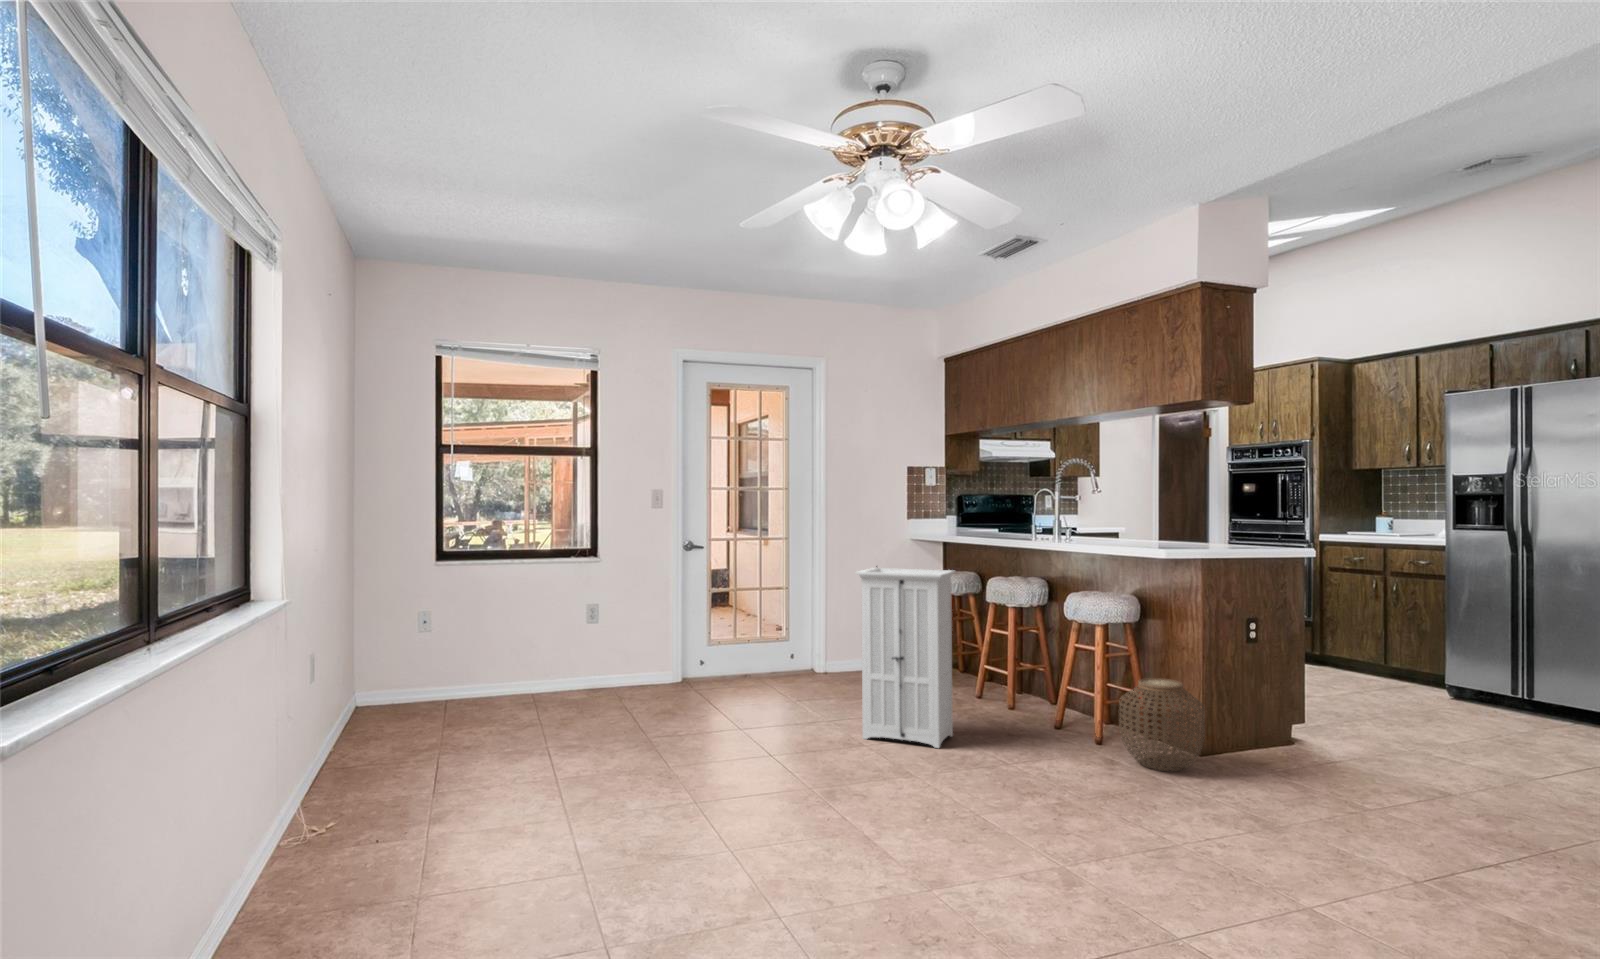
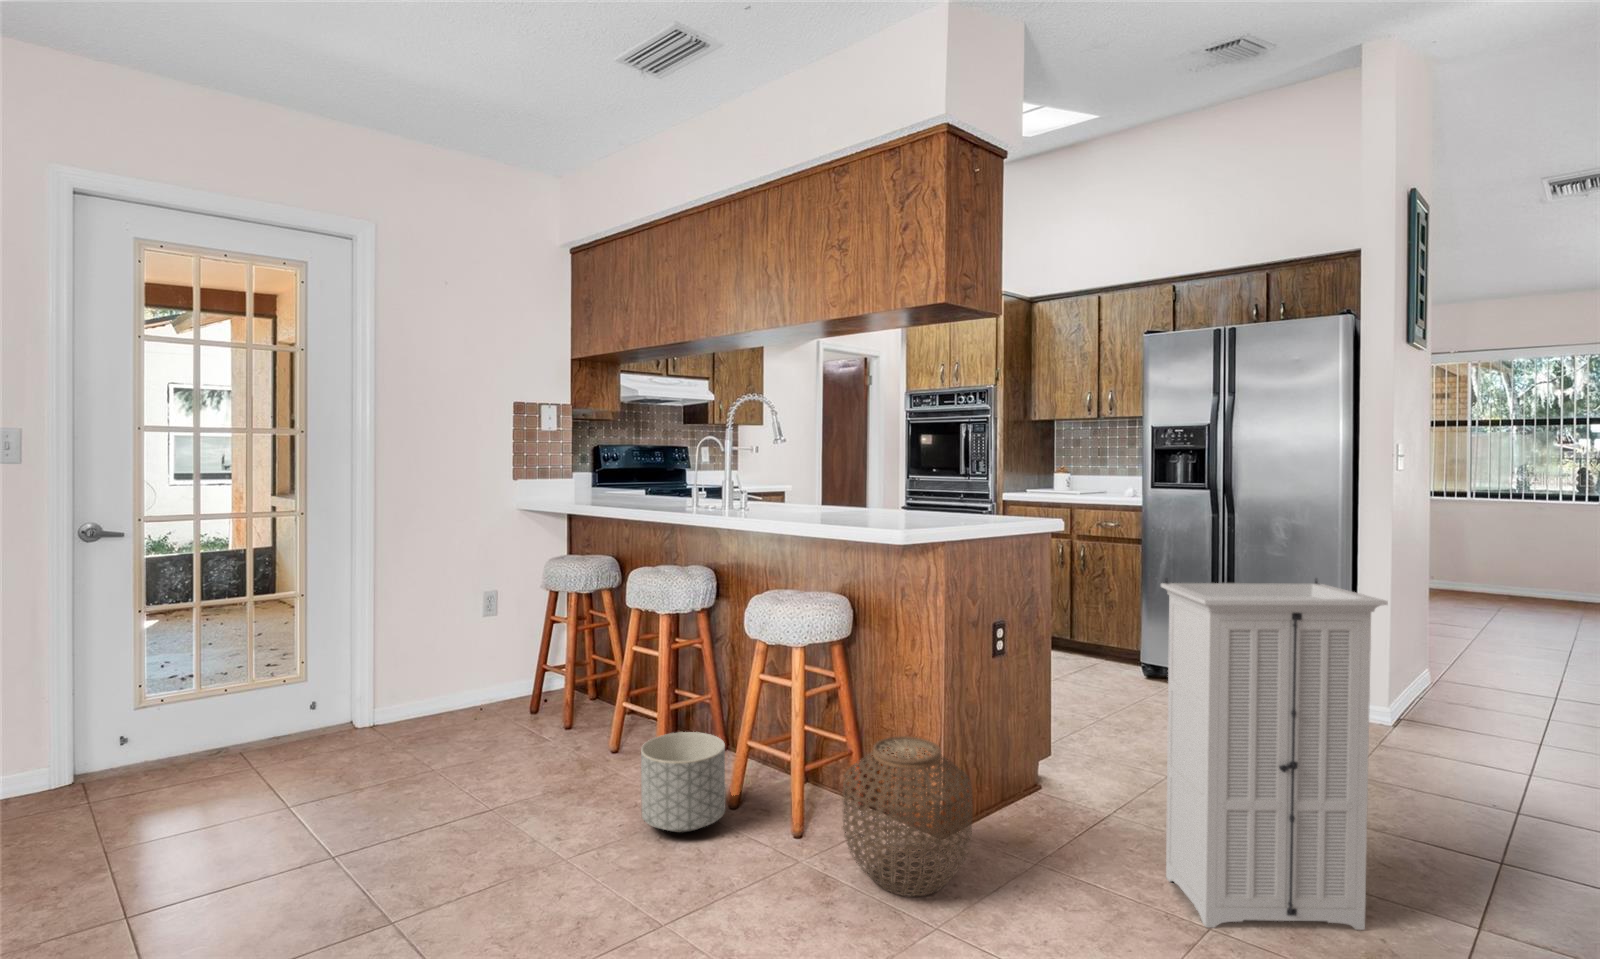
storage cabinet: present [856,566,955,748] -> present [1161,579,1388,930]
planter: none [996,676,1049,733] -> present [641,732,725,833]

